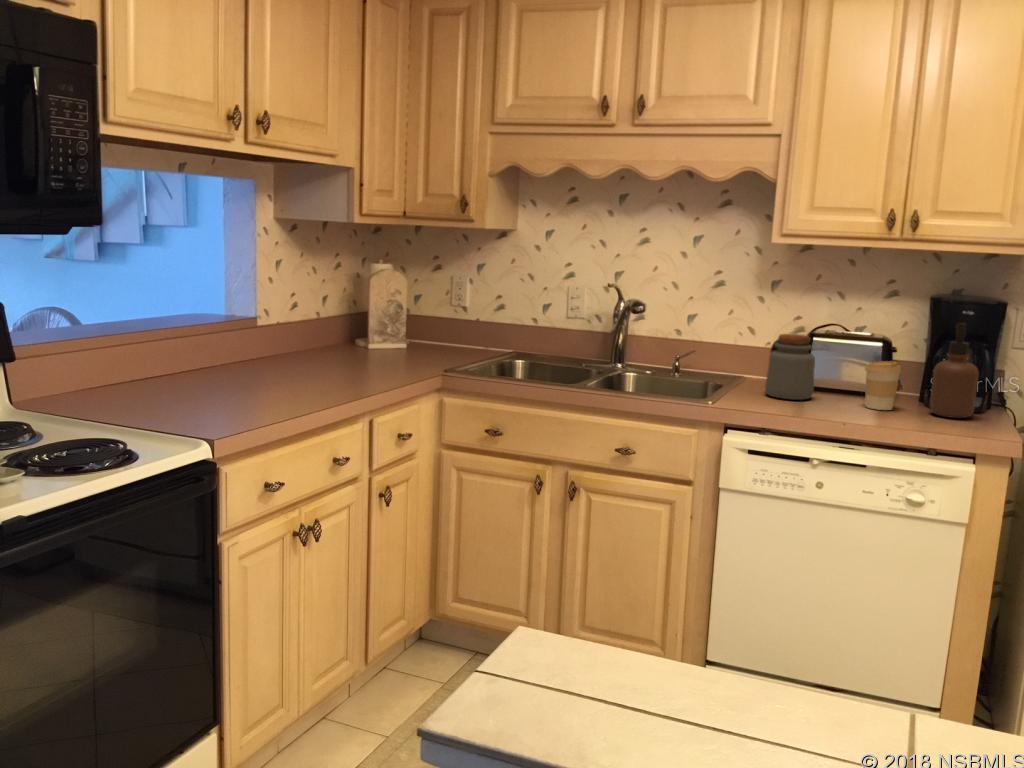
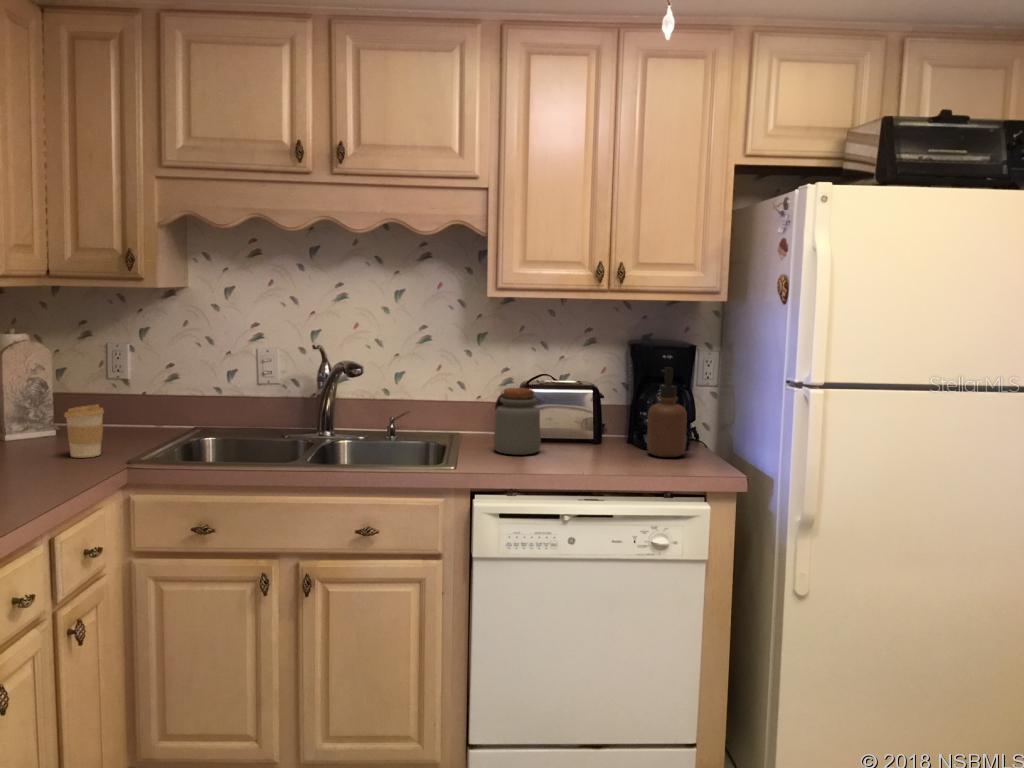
coffee cup: present [865,361,901,410] -> present [64,405,104,458]

